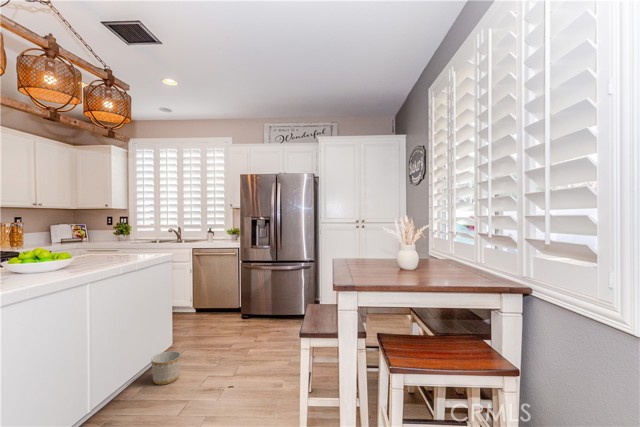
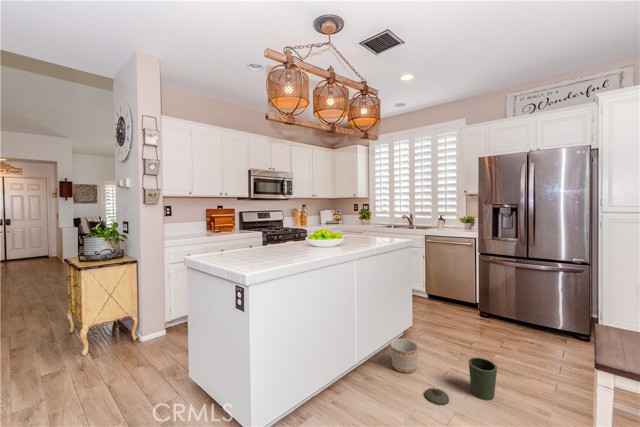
trash can: none [186,346,247,398] -> present [425,358,497,405]

